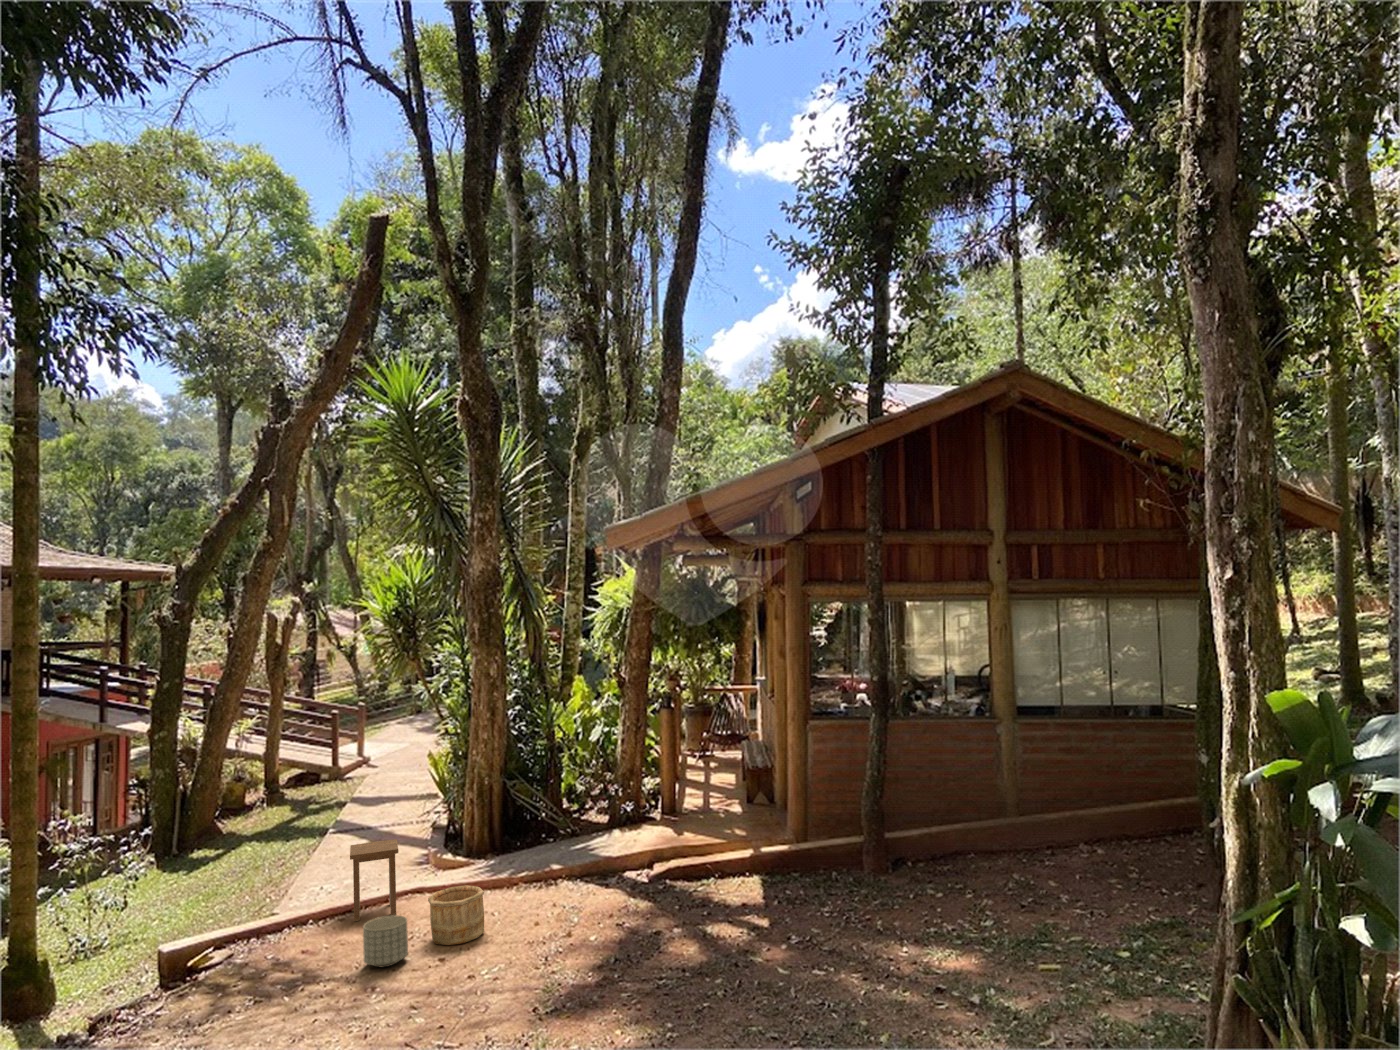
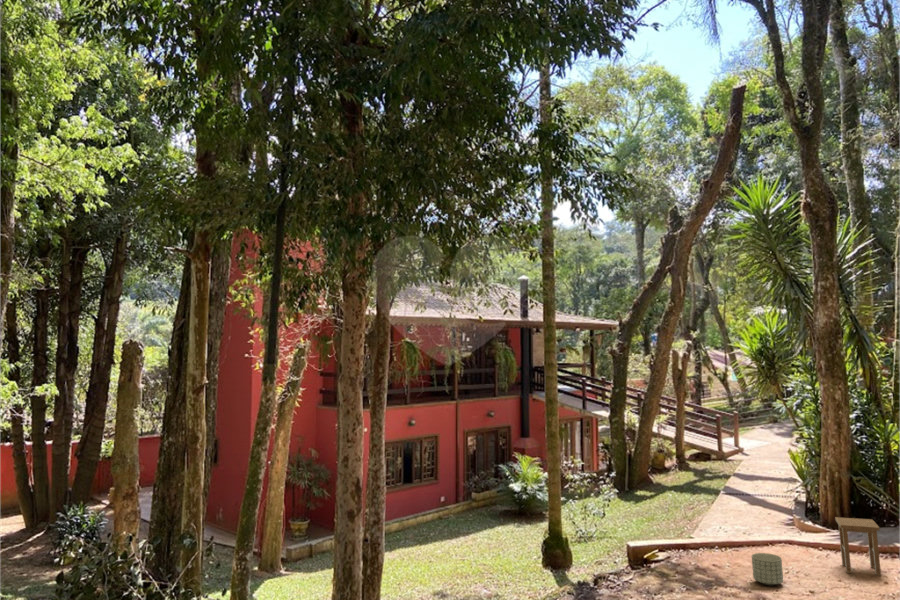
stool: present [350,839,398,921] -> present [835,517,881,576]
wooden bucket: present [428,885,484,945] -> none [795,545,840,585]

